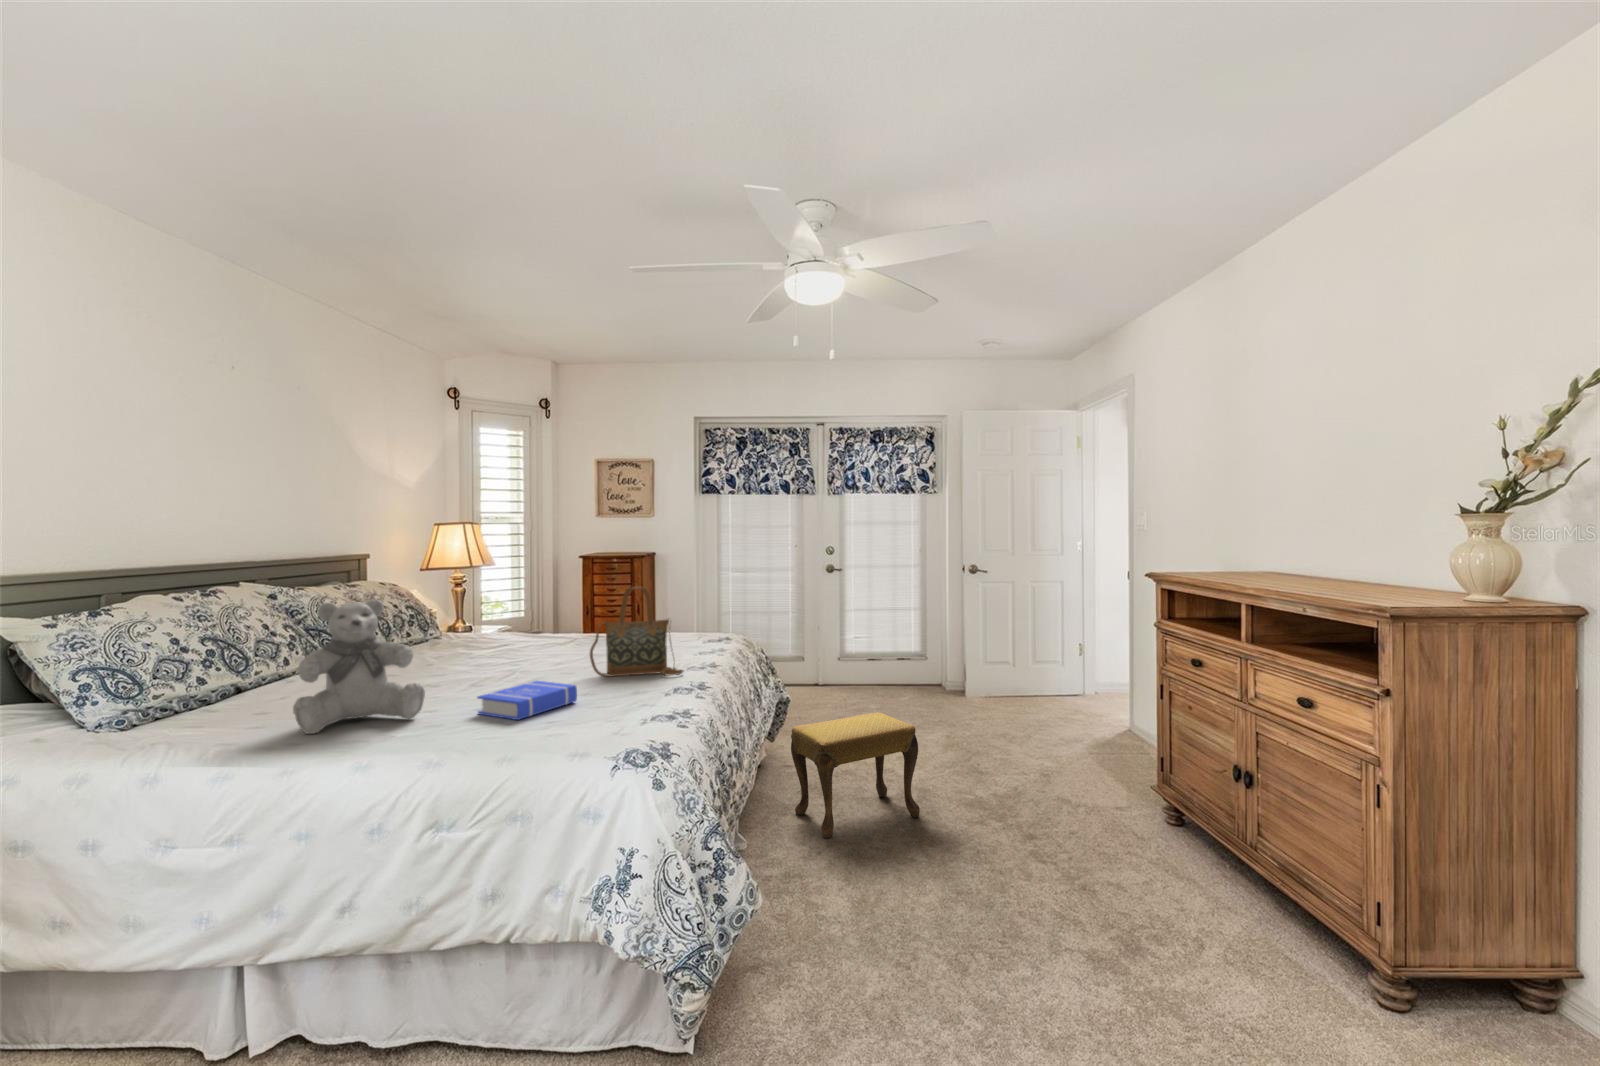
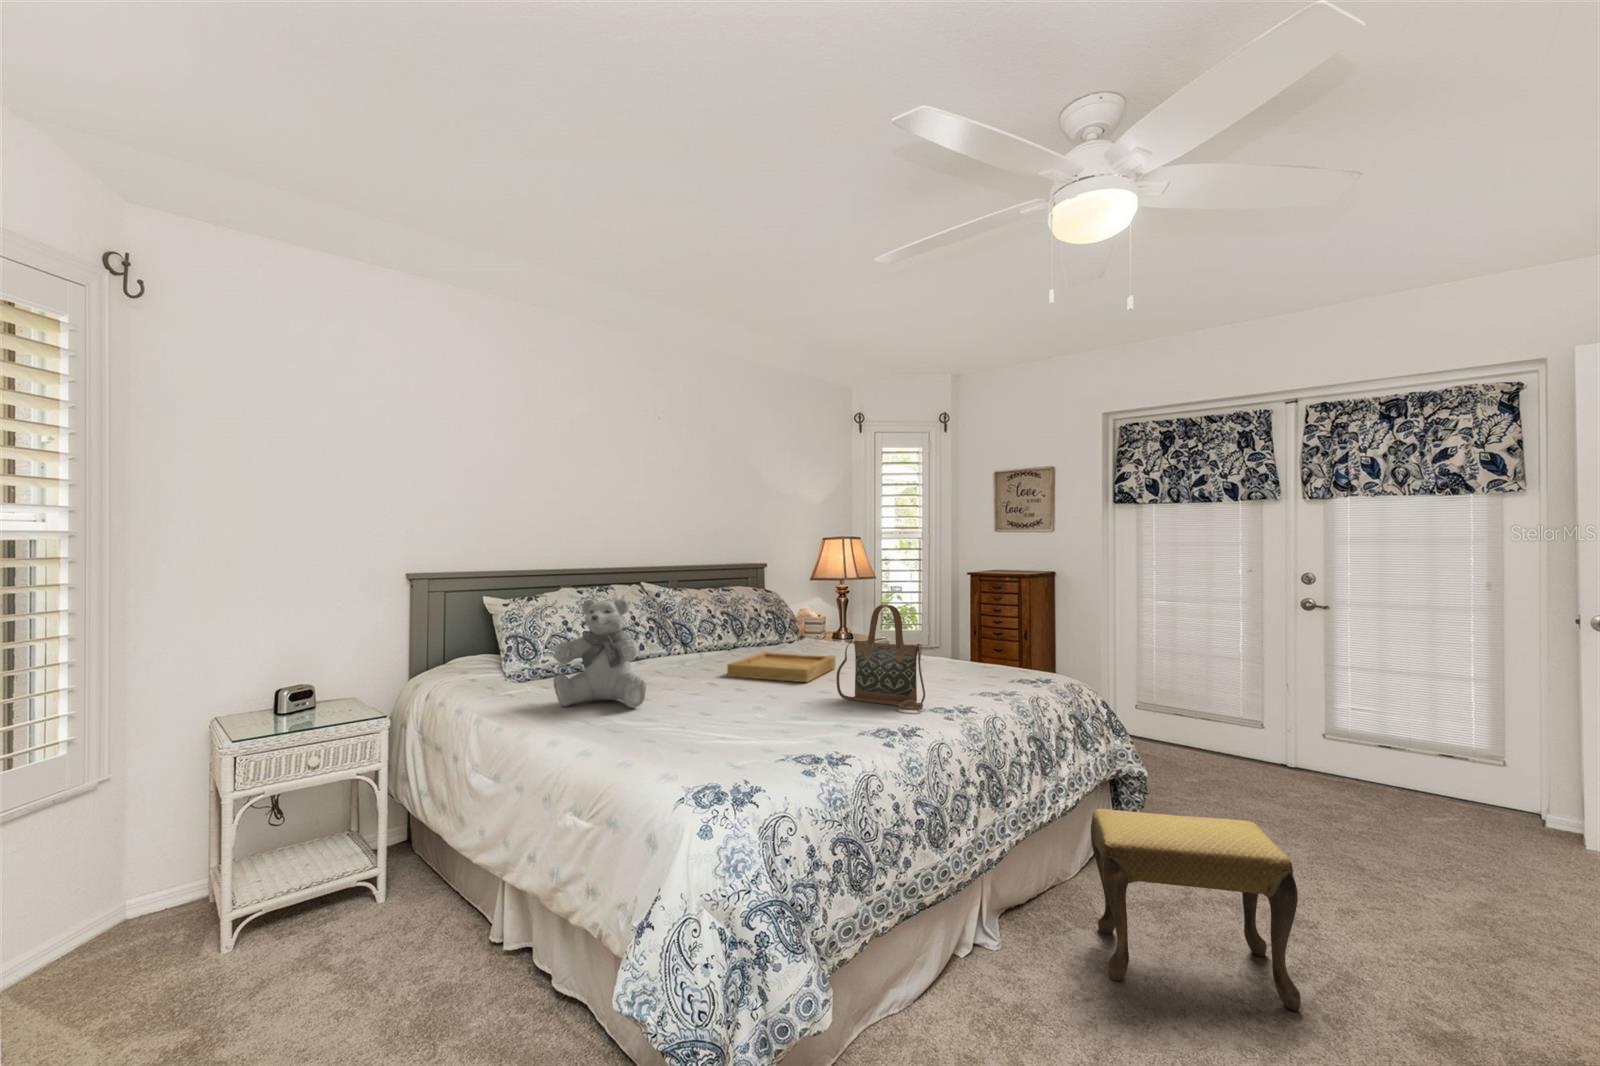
tray: none [440,644,540,678] -> present [727,652,835,682]
book: present [478,681,577,720] -> none [681,692,769,727]

